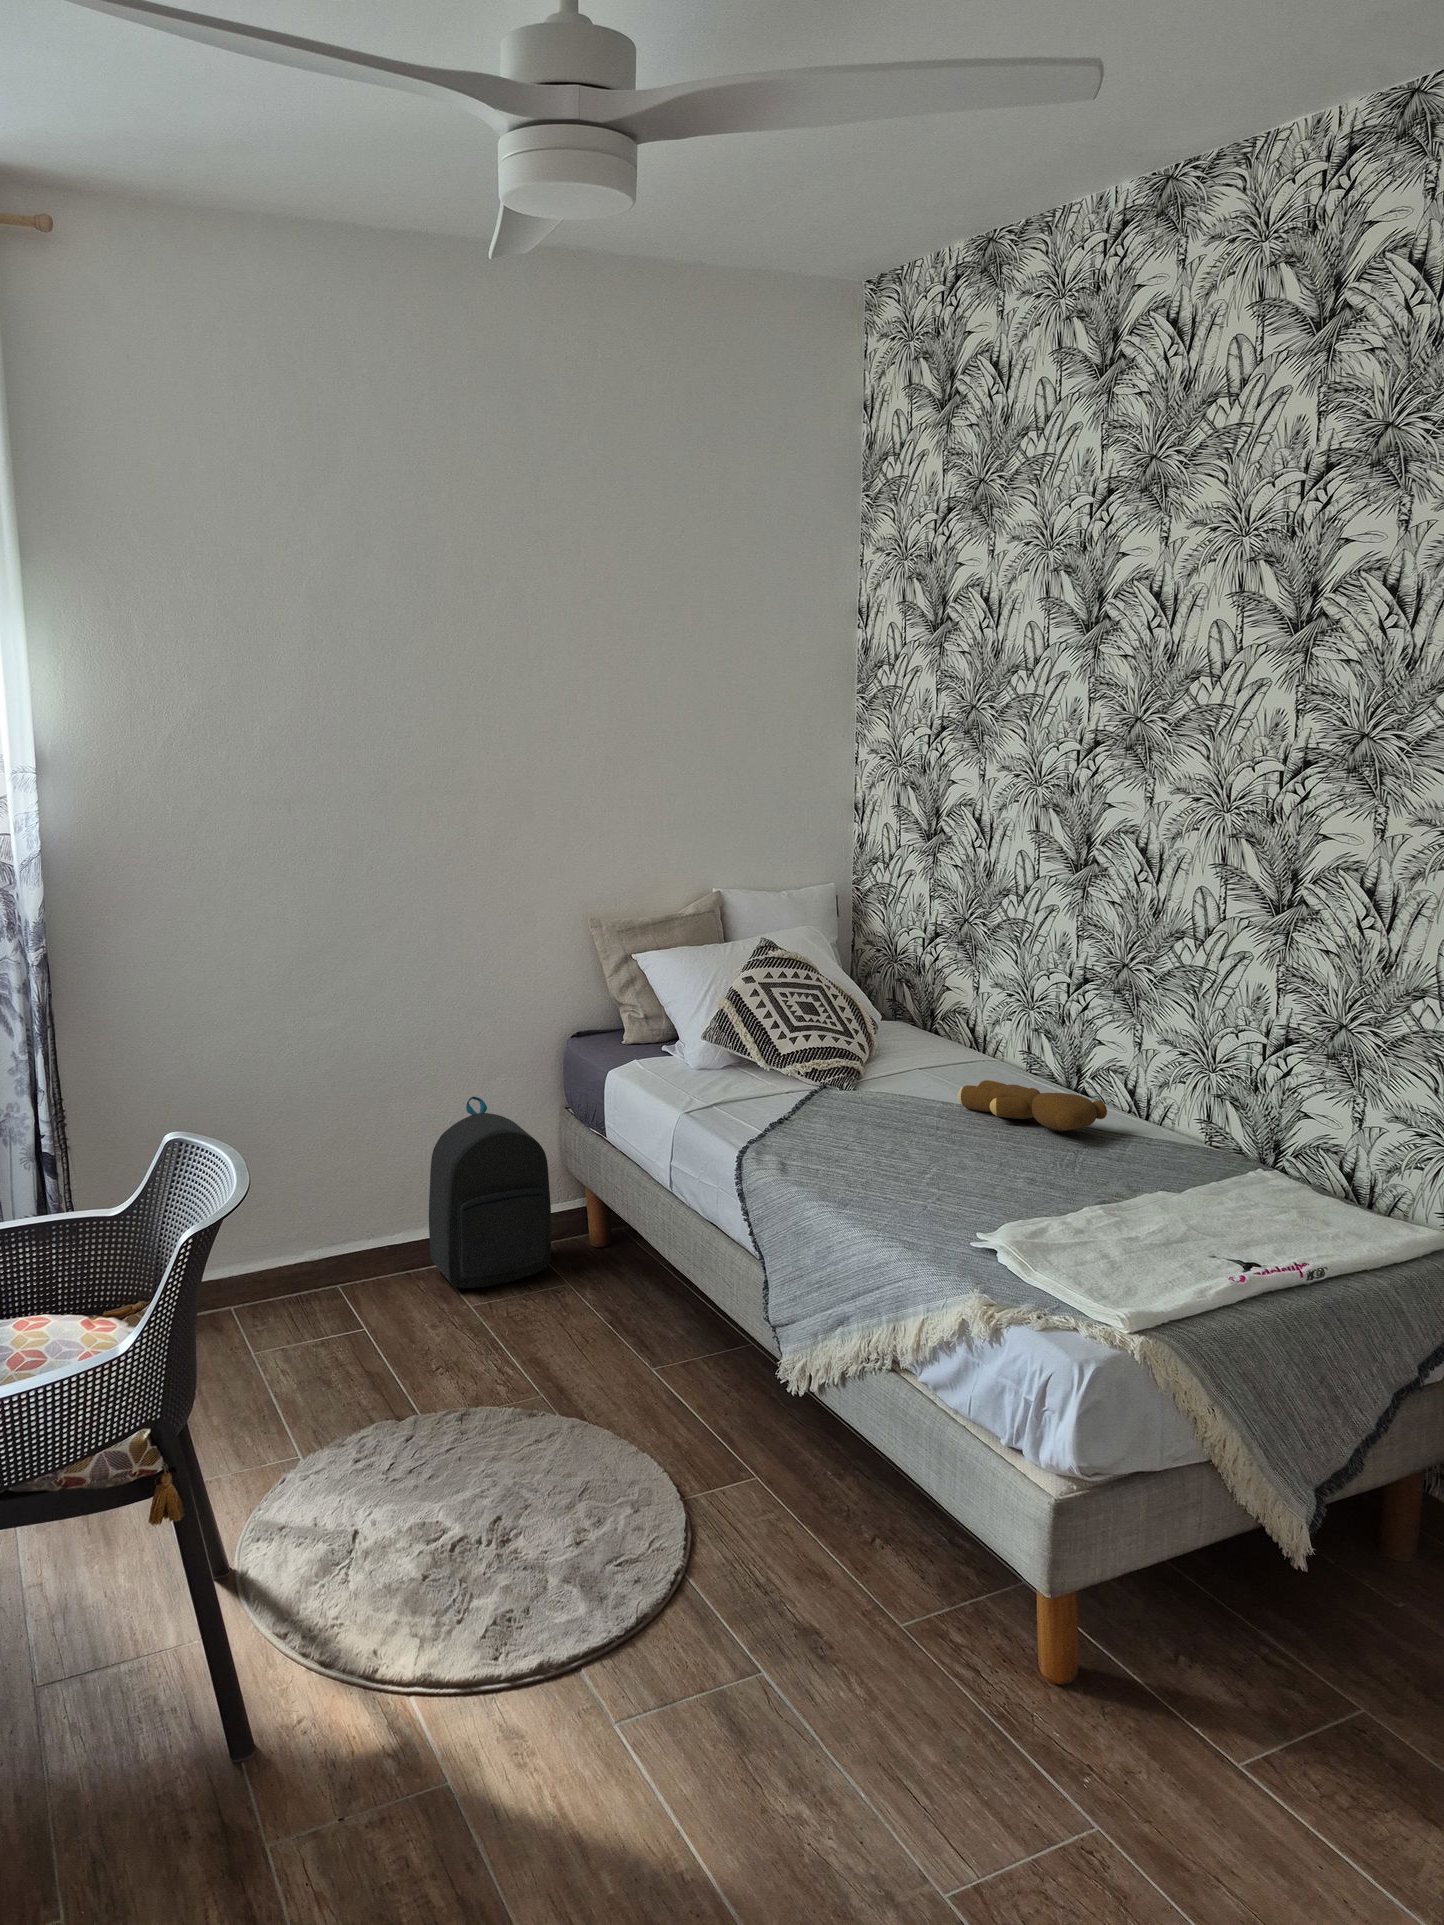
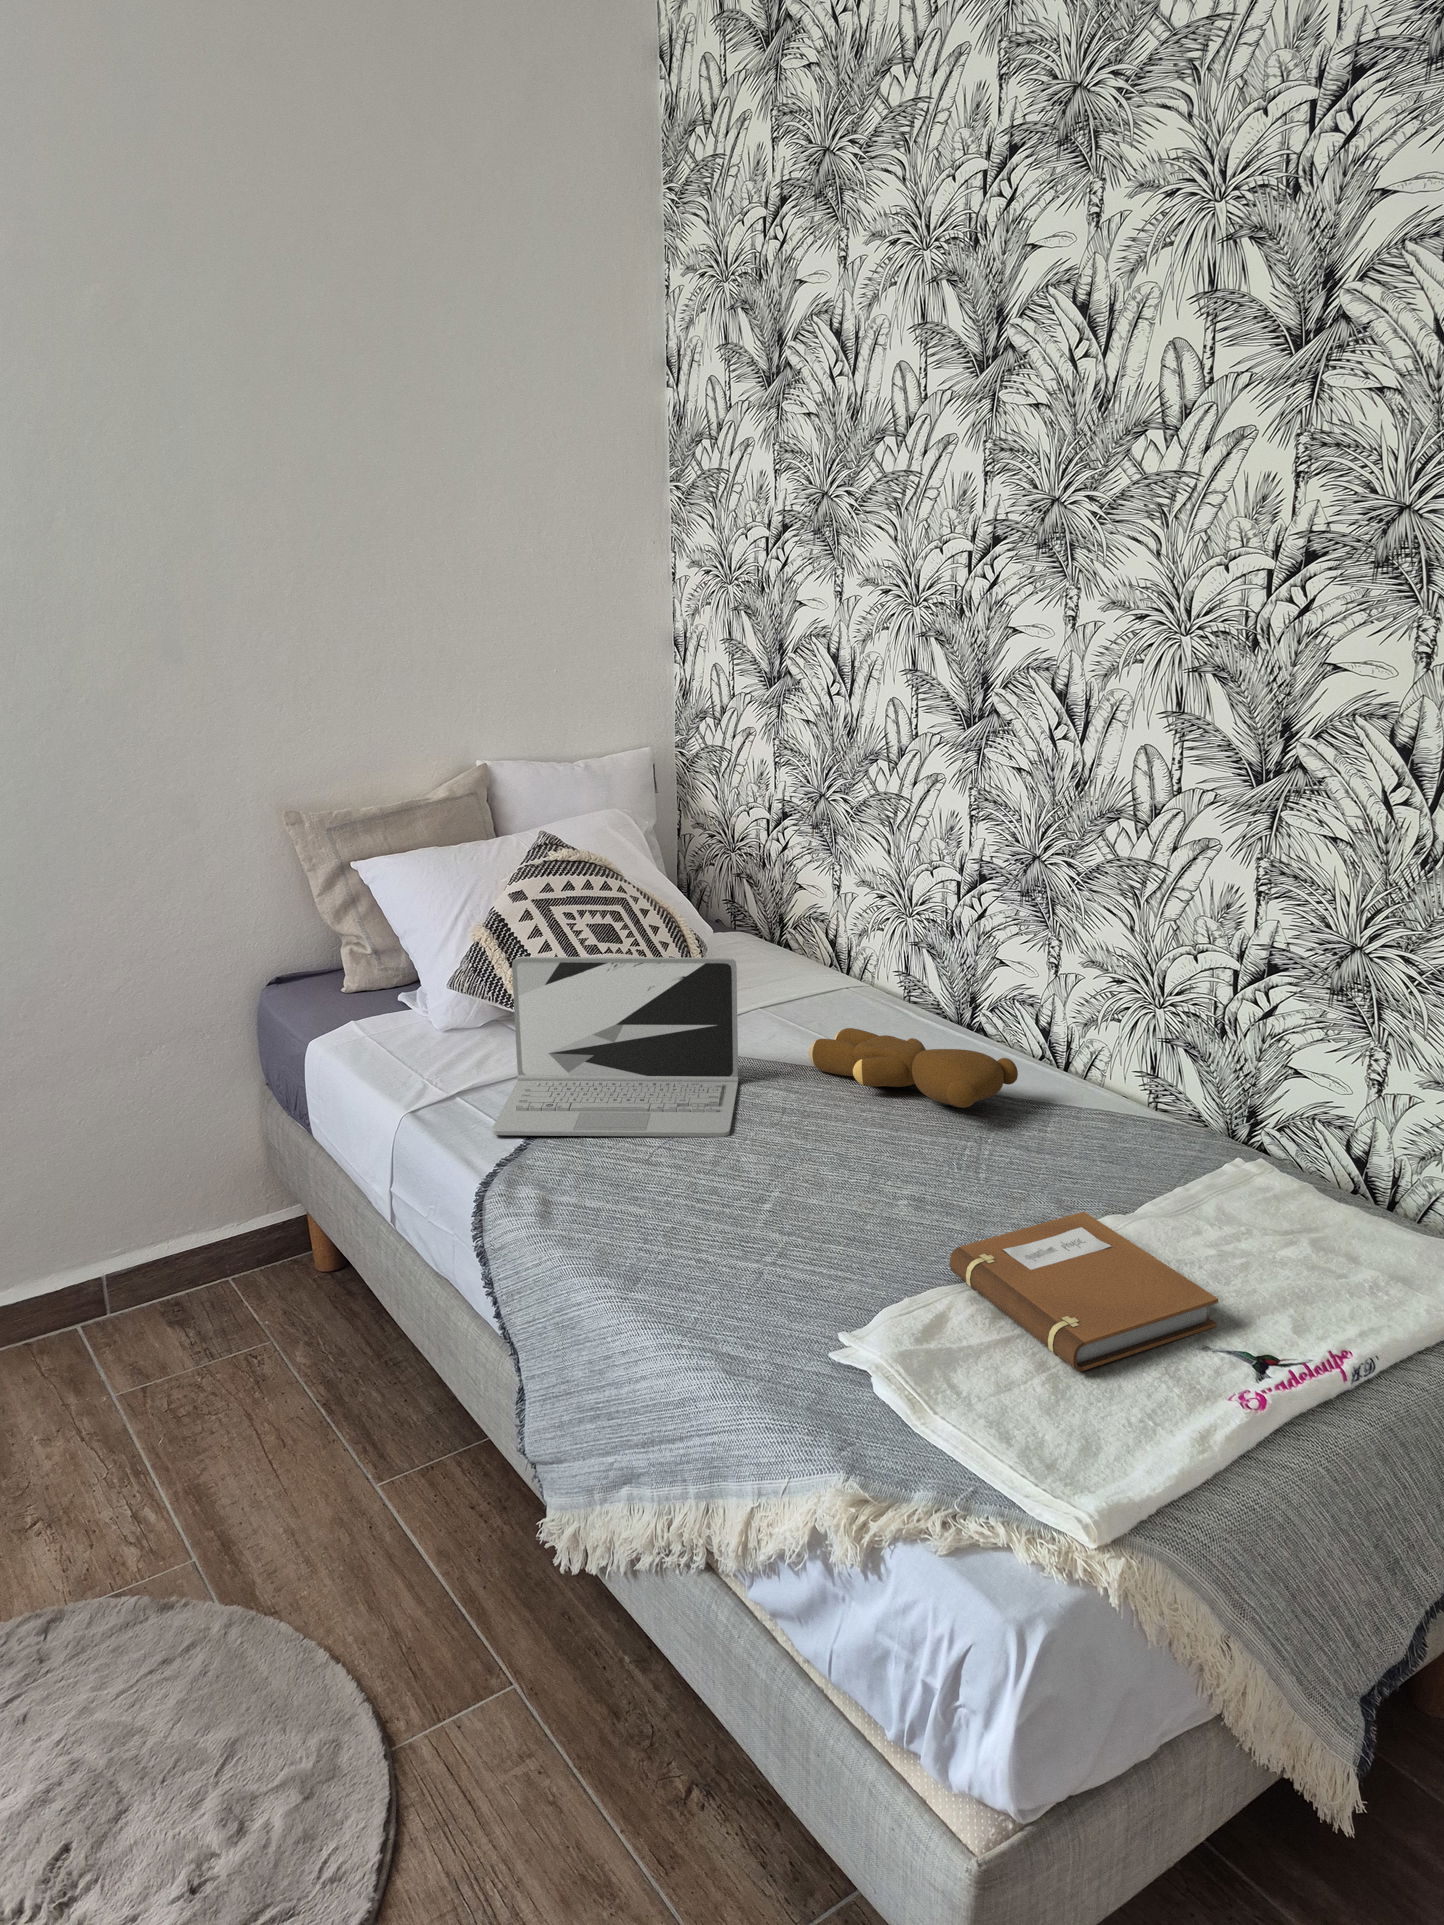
laptop: none [746,1018,910,1141] -> present [492,957,739,1137]
backpack: present [429,1097,551,1288] -> none [41,1081,240,1367]
notebook: none [1055,1188,1231,1267] -> present [950,1212,1218,1371]

